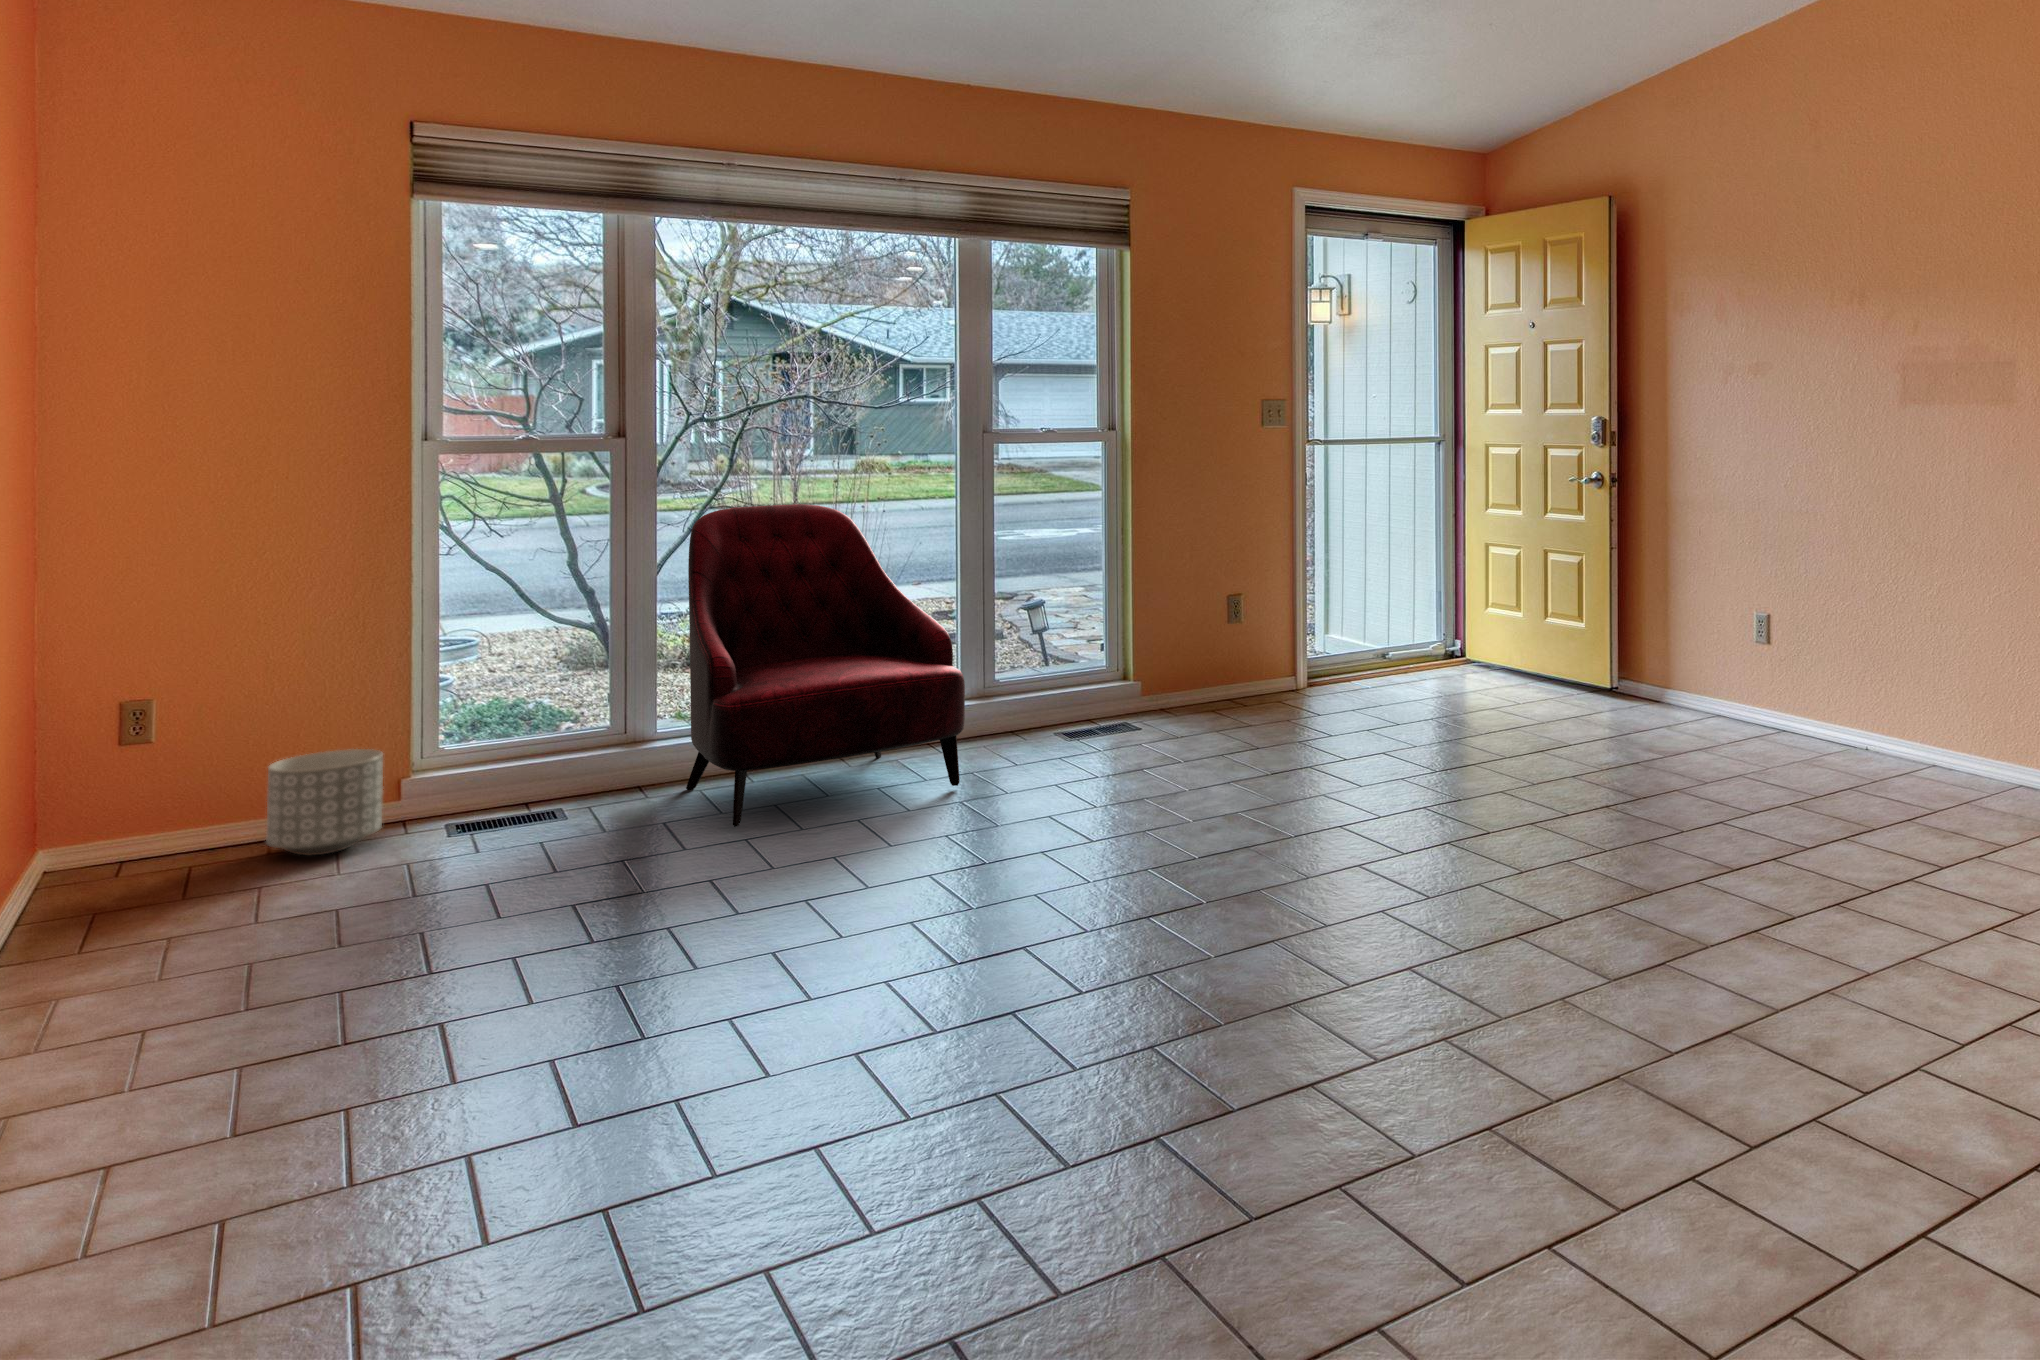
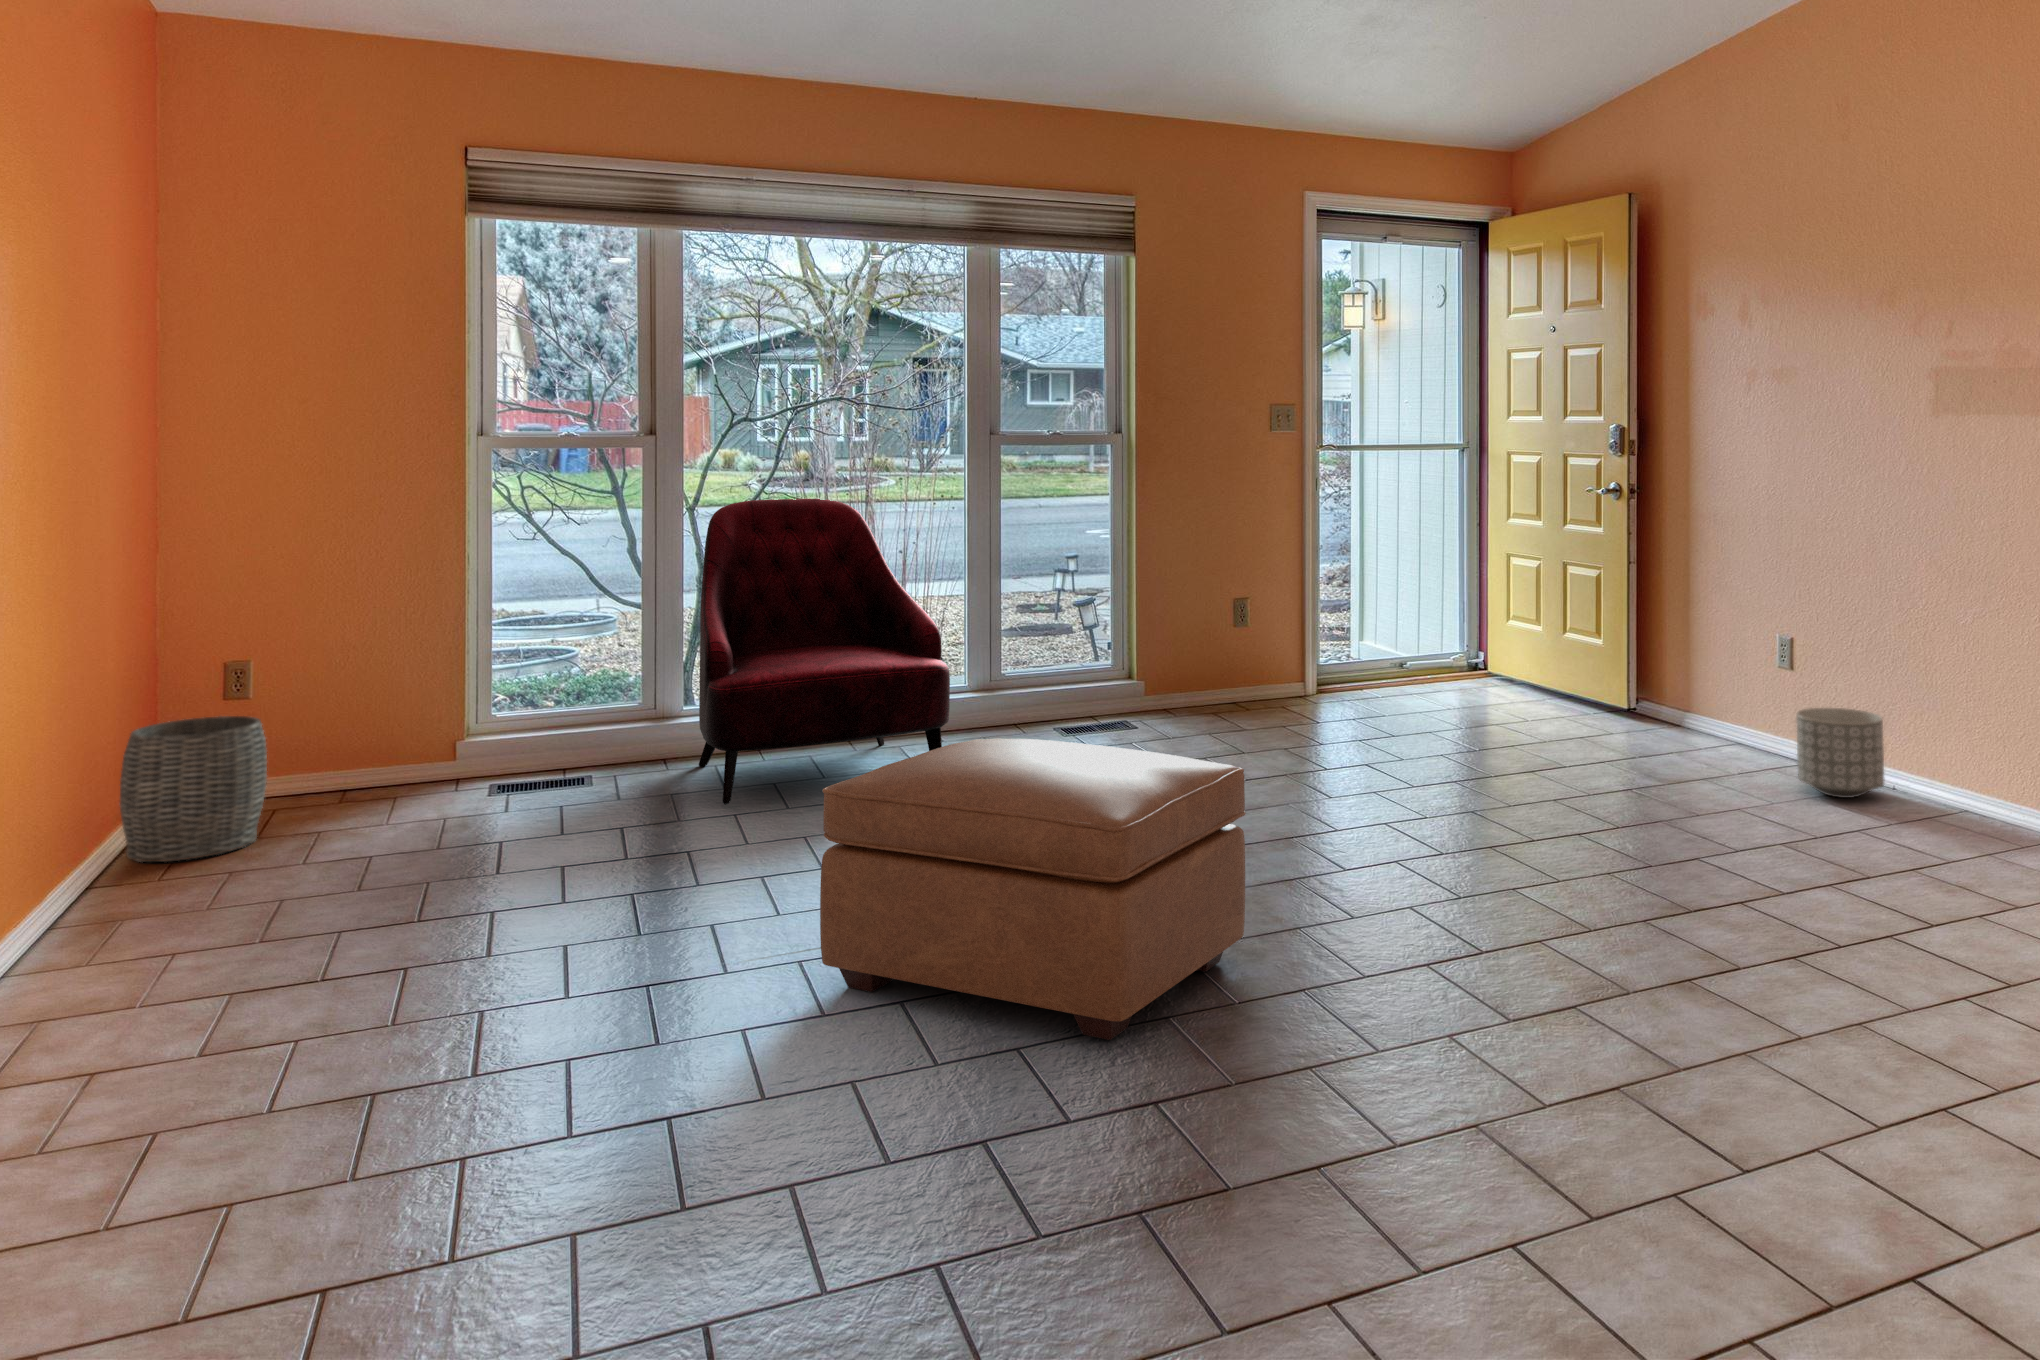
ottoman: none [918,742,1337,1029] -> present [820,739,1246,1040]
planter: present [266,749,383,855] -> present [1796,708,1885,798]
woven basket: none [28,761,205,931] -> present [119,716,267,862]

